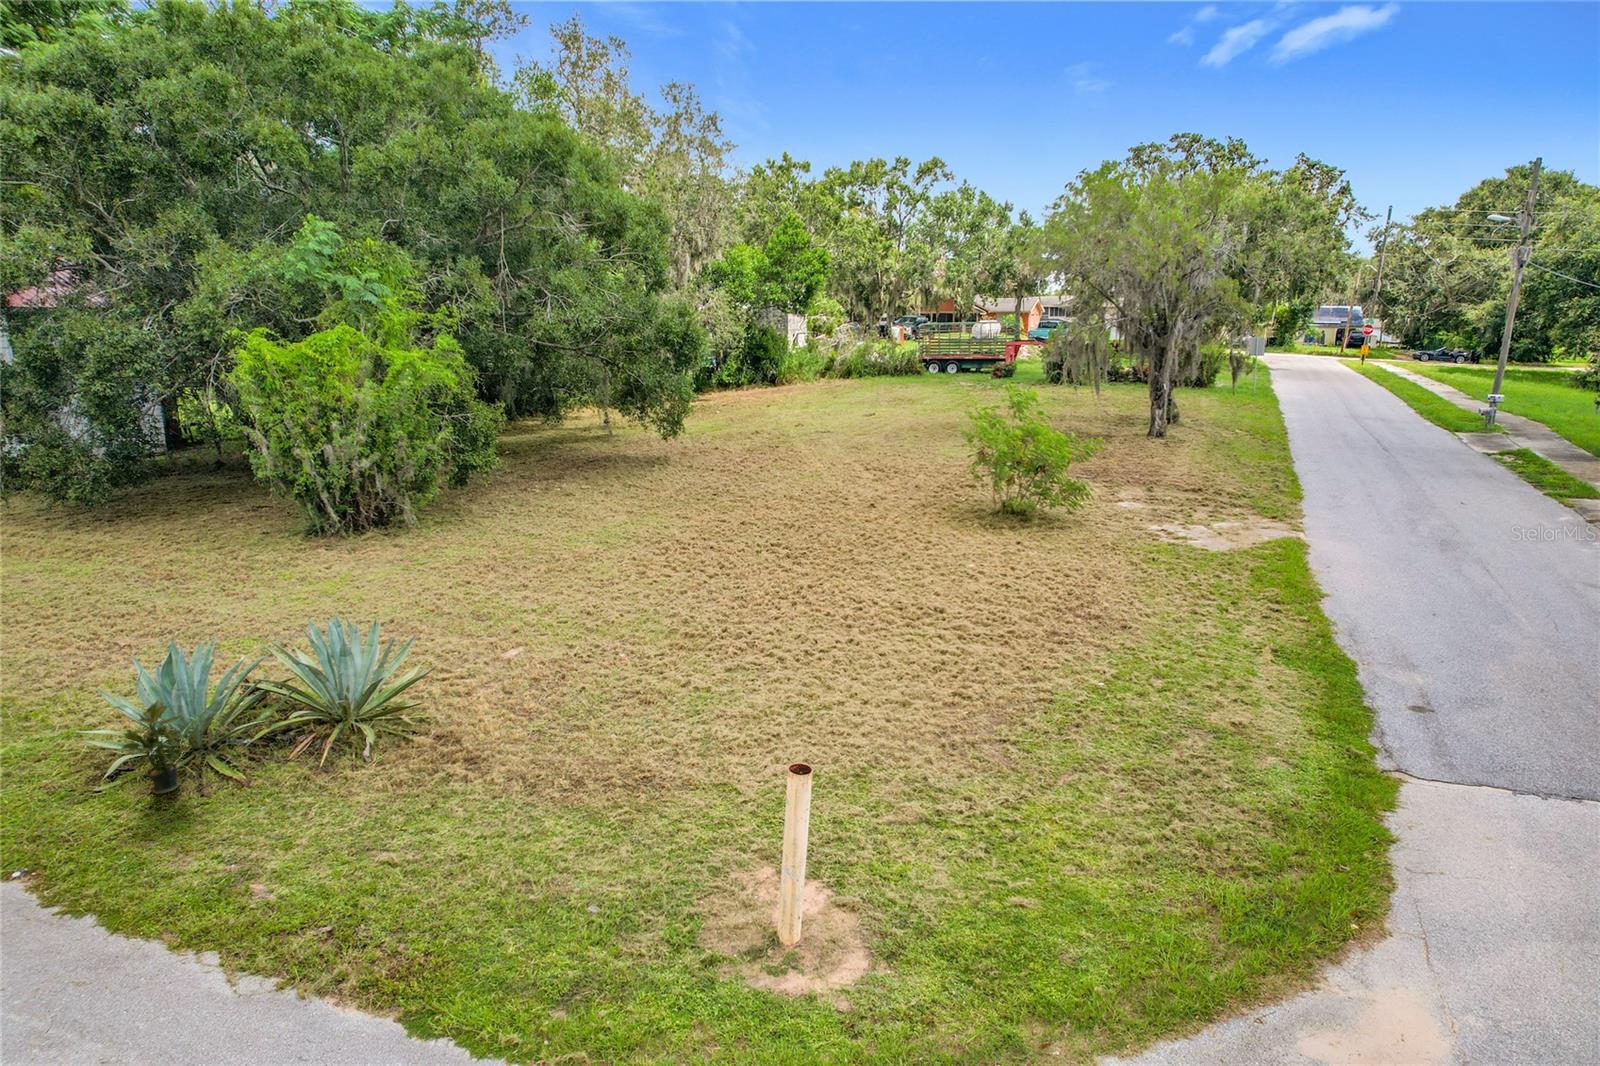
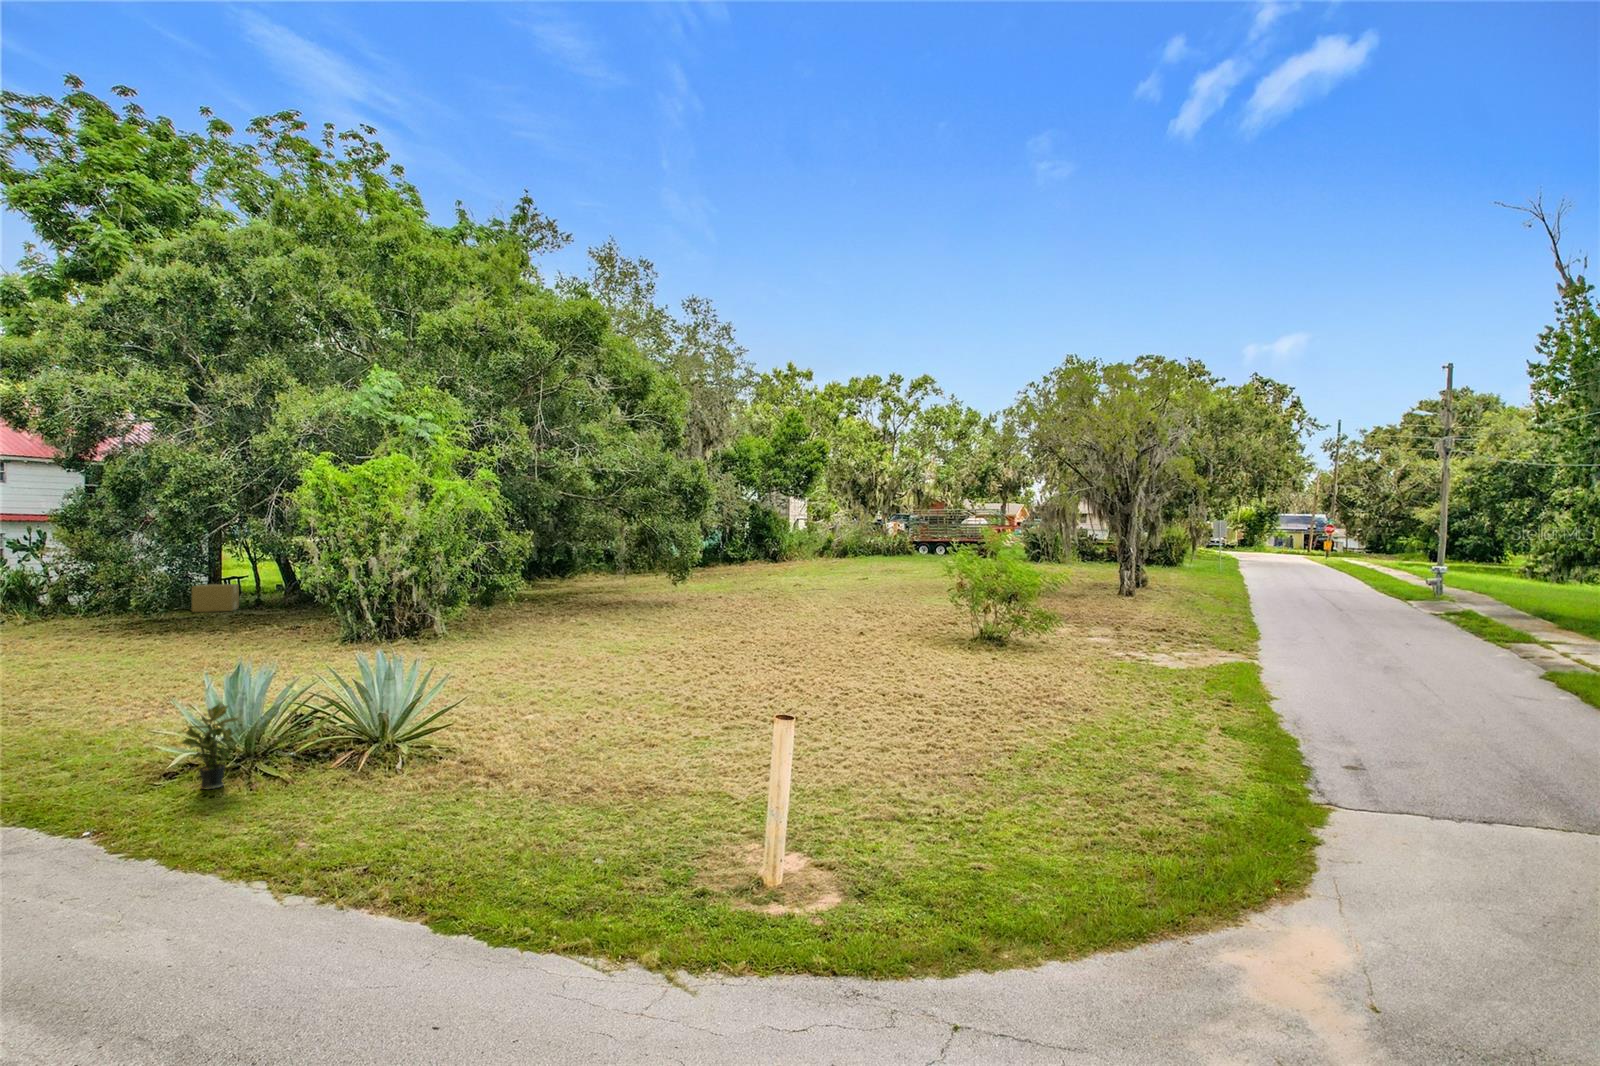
cardboard box: none [145,455,202,489] -> present [192,584,239,612]

